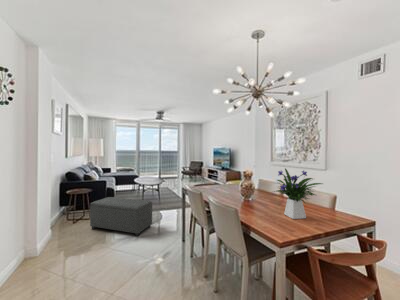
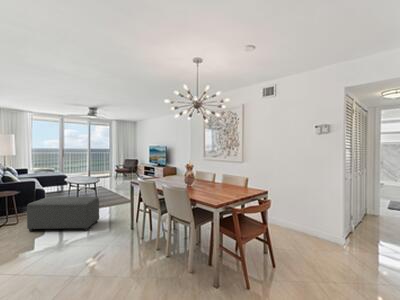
flower arrangement: present [276,169,322,219] -> none [209,160,241,194]

